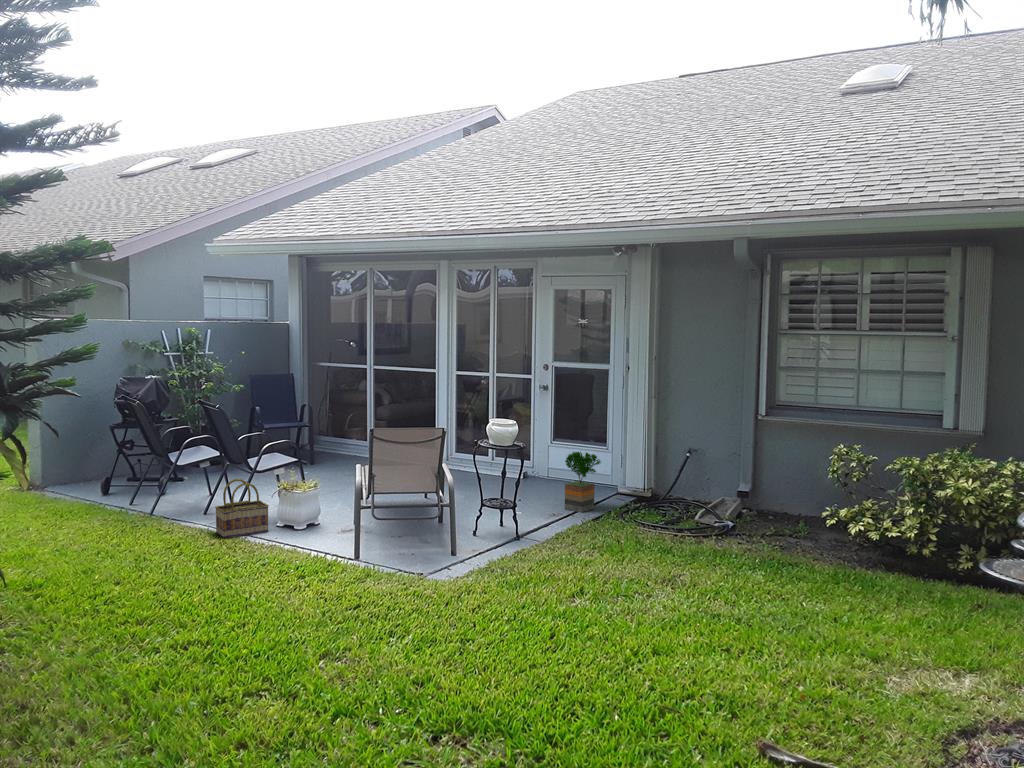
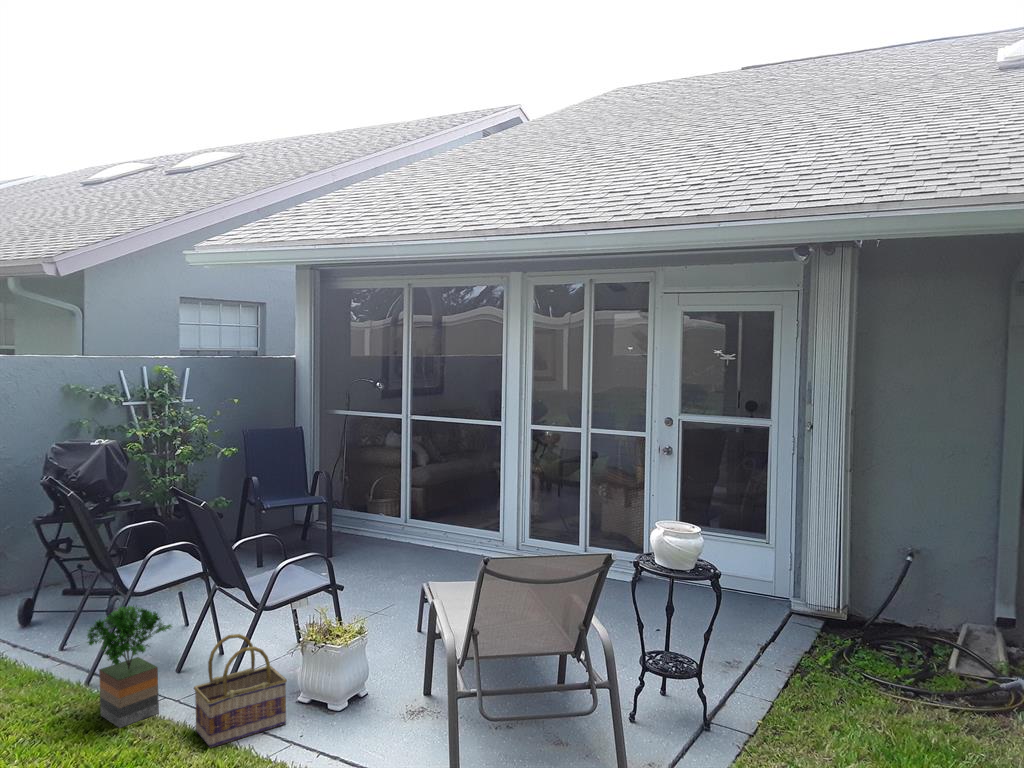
potted tree: present [565,452,601,512] -> present [87,605,172,728]

